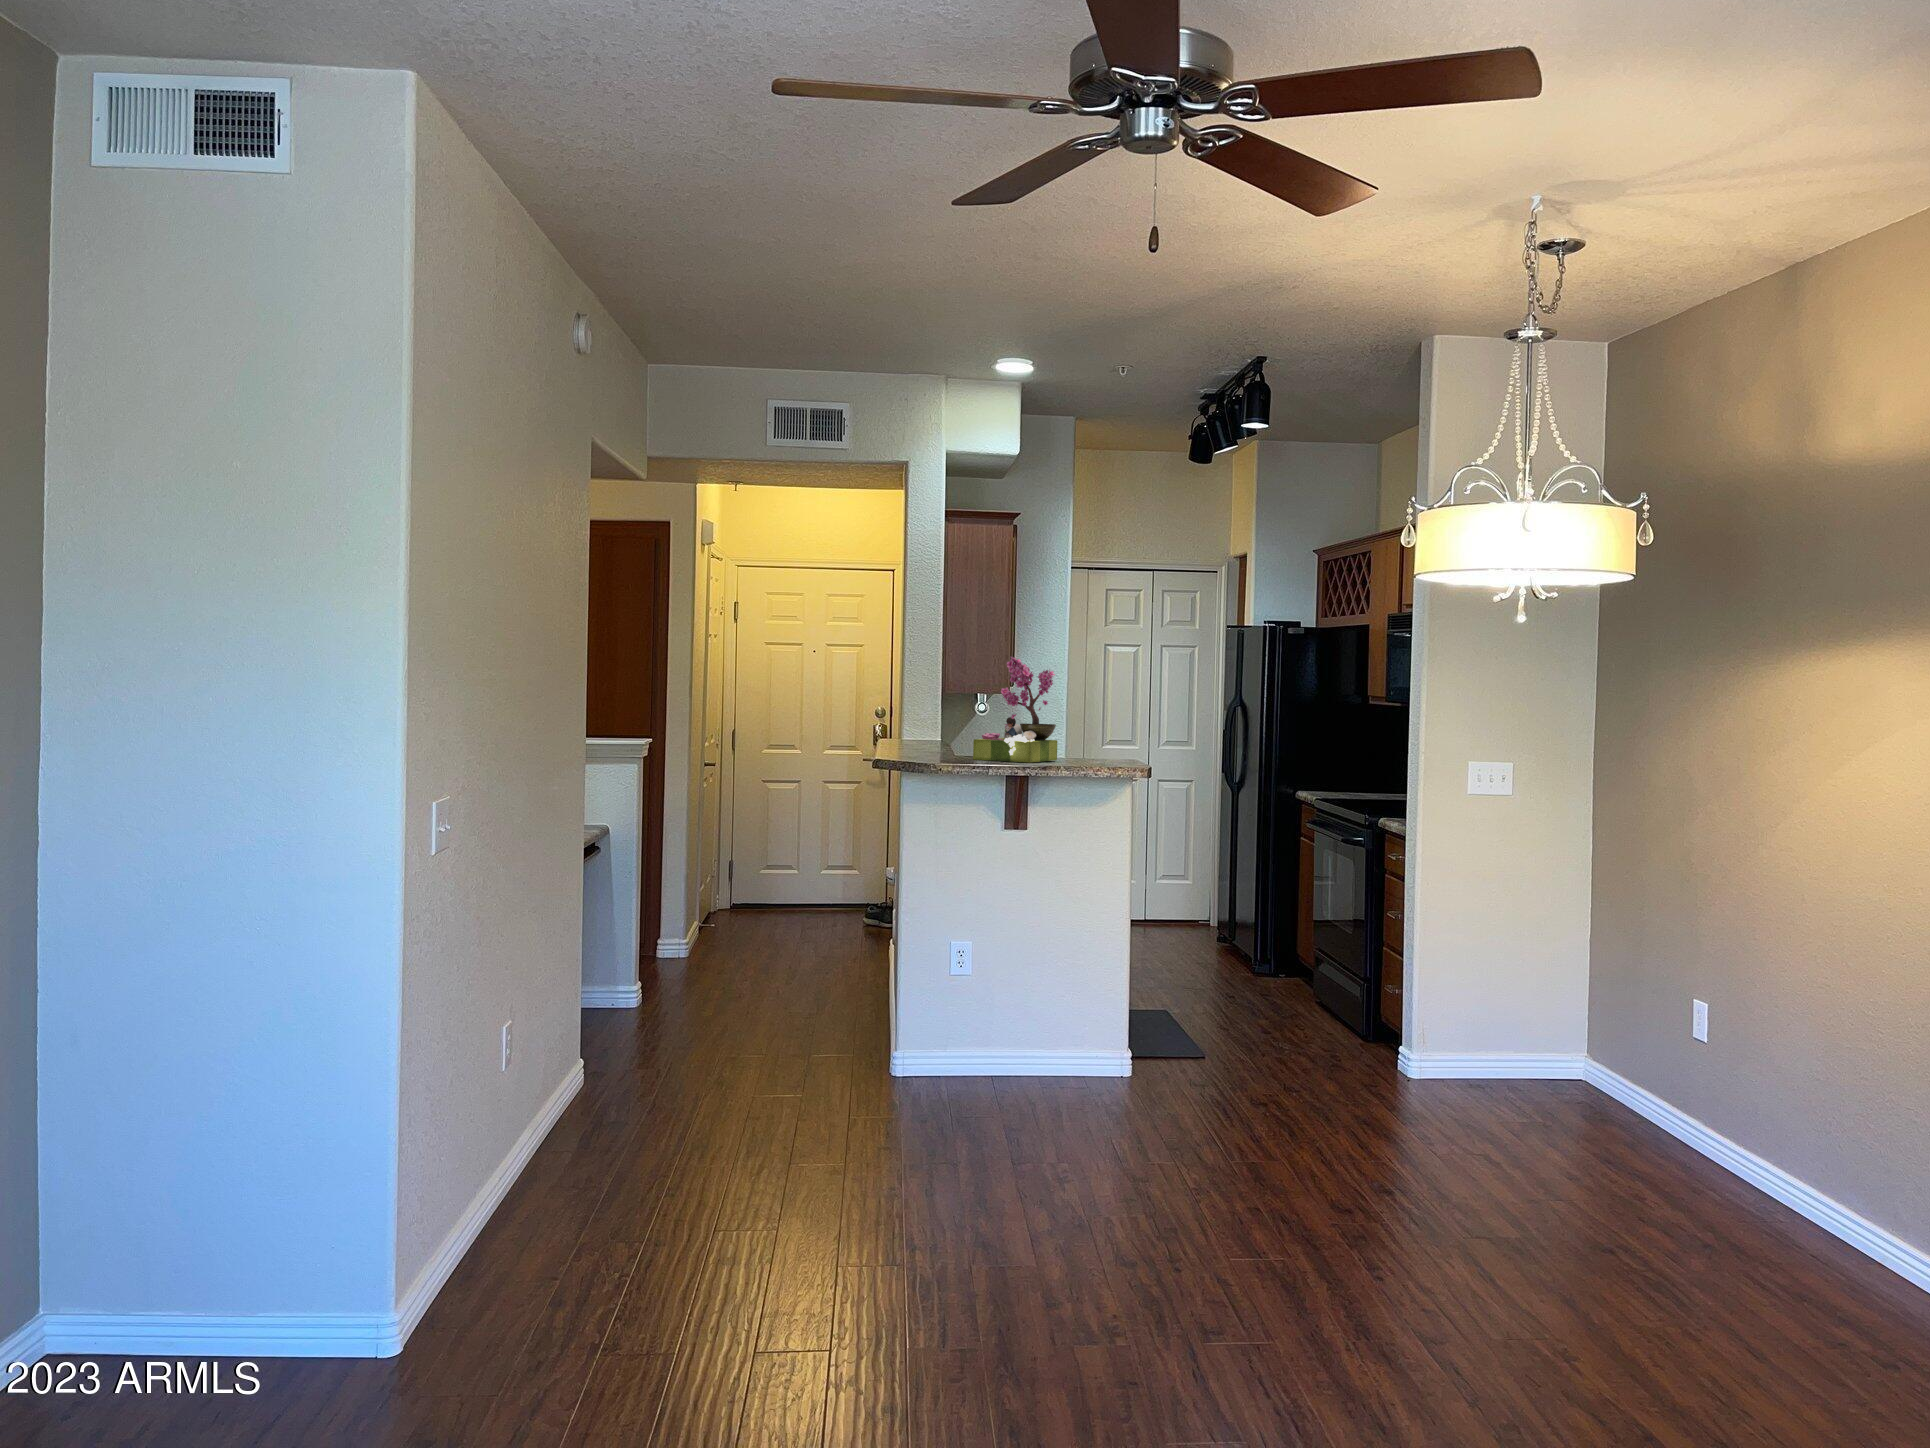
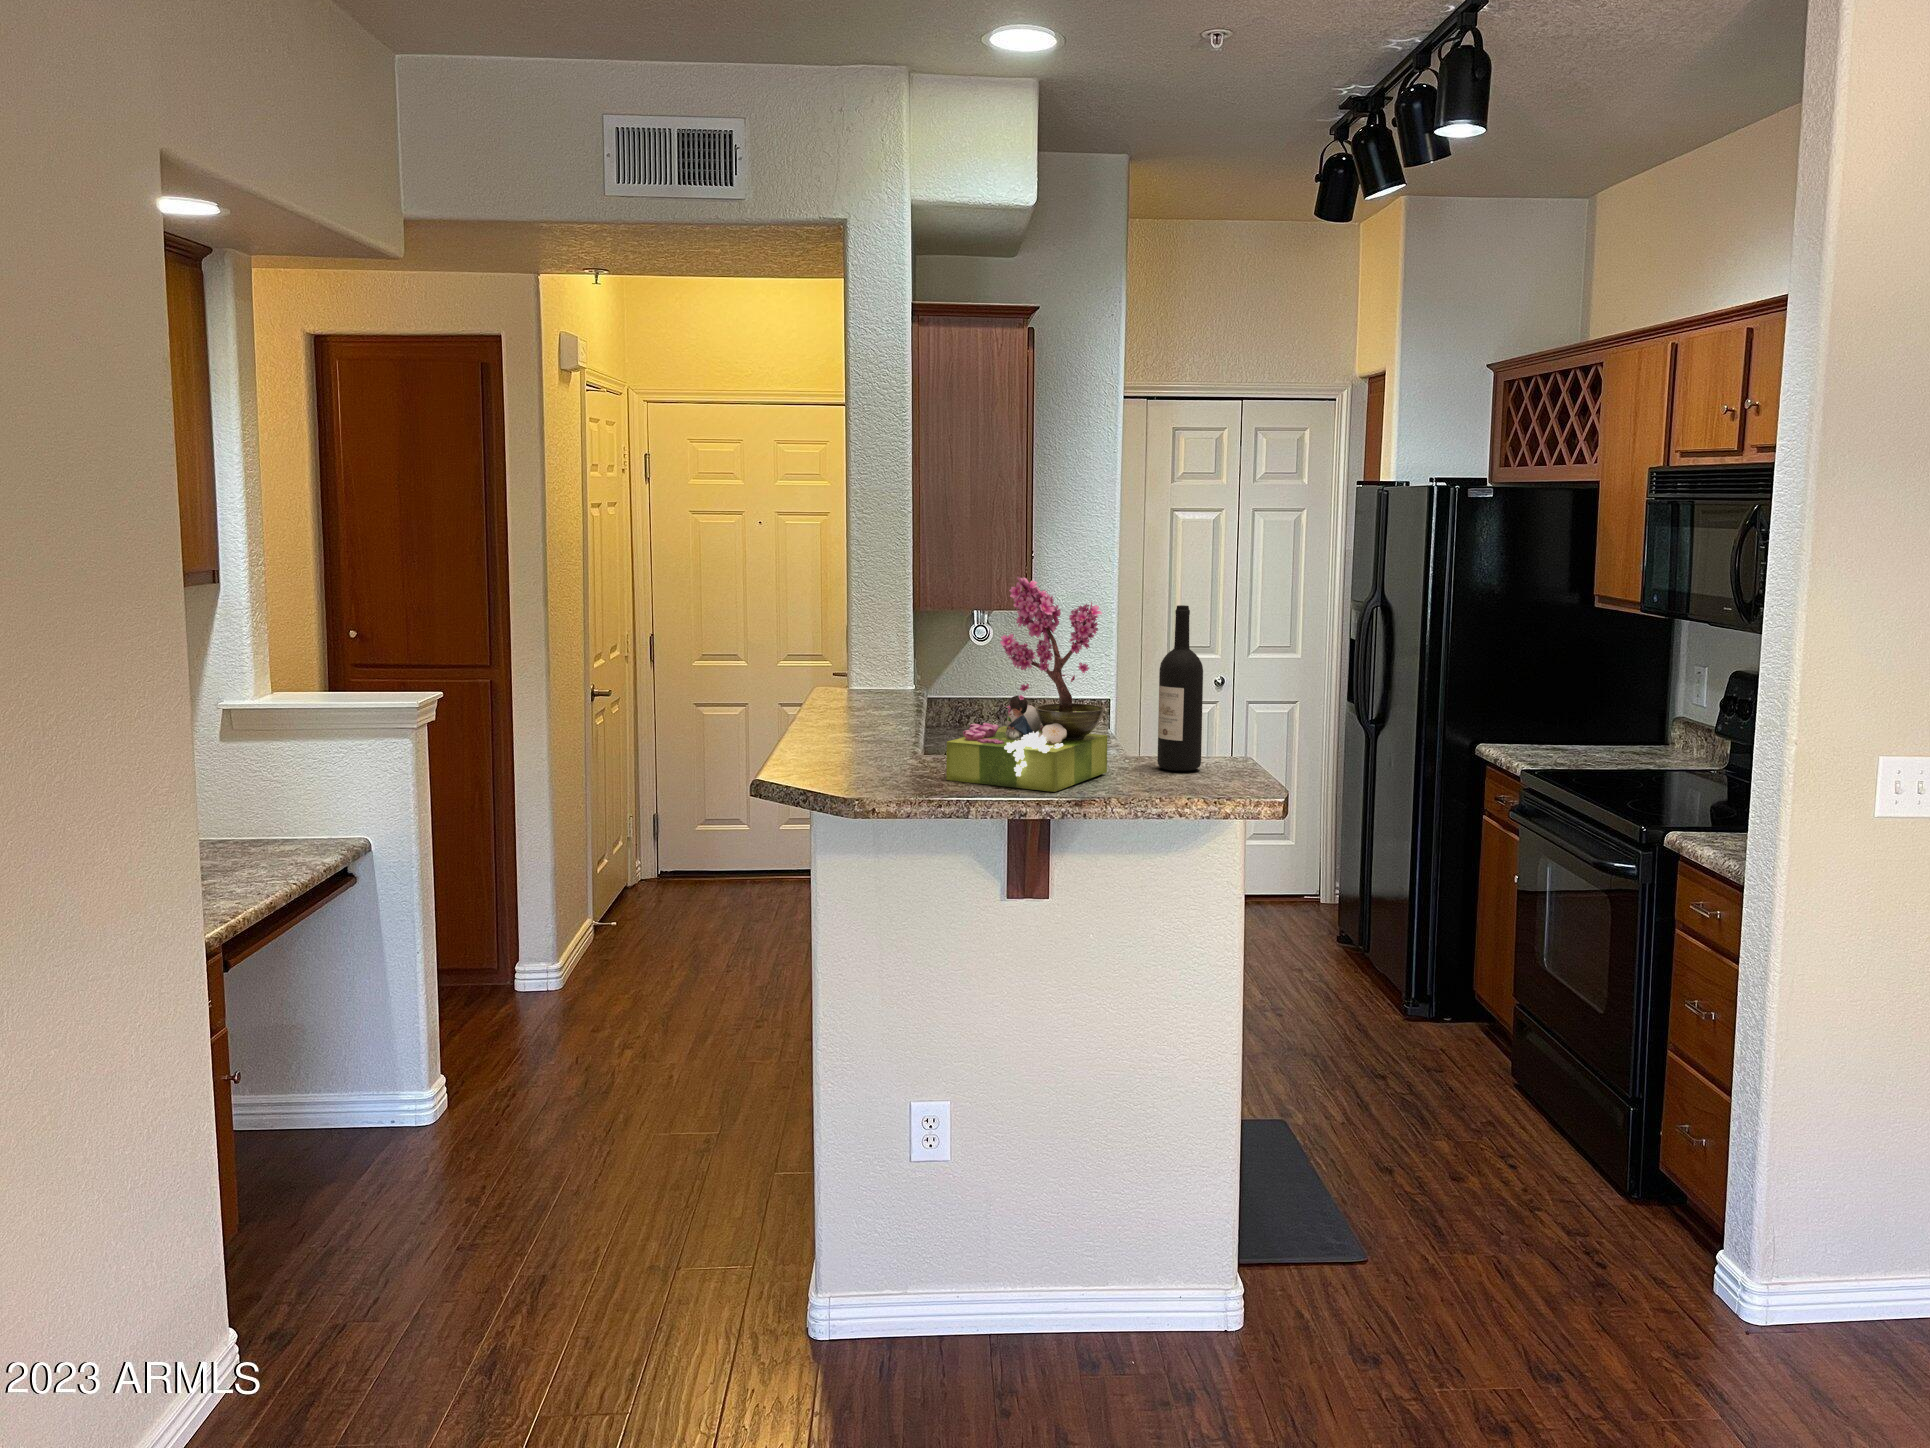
wine bottle: none [1084,674,1109,762] -> present [1157,605,1203,771]

